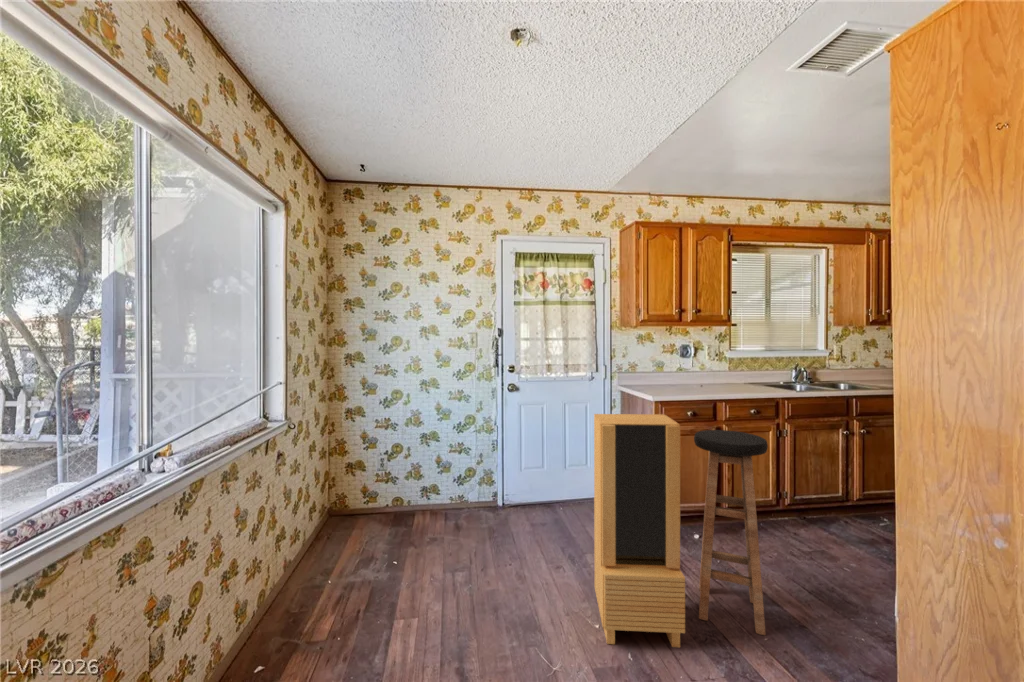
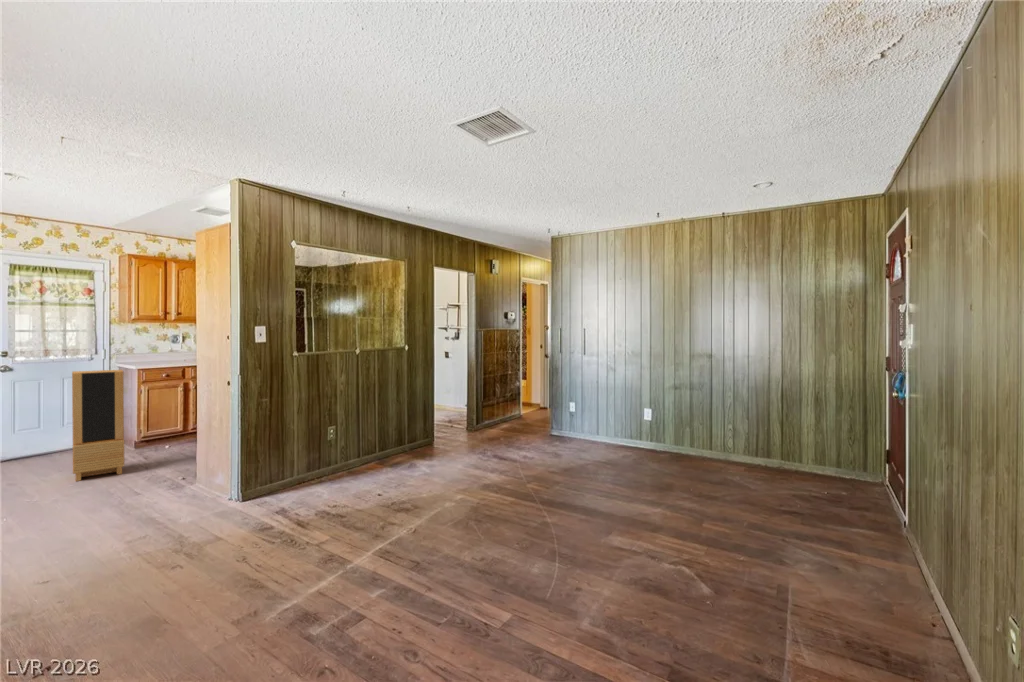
bar stool: present [694,430,768,635] -> none [140,377,181,466]

